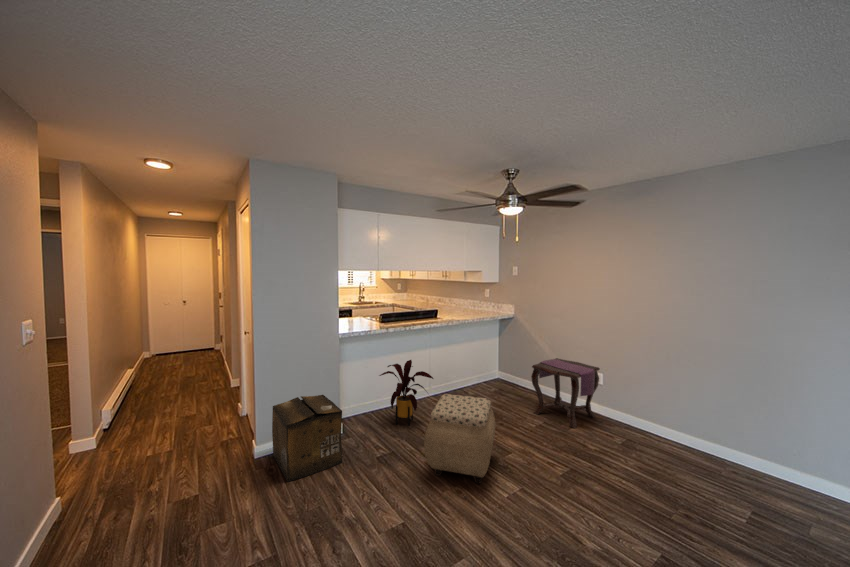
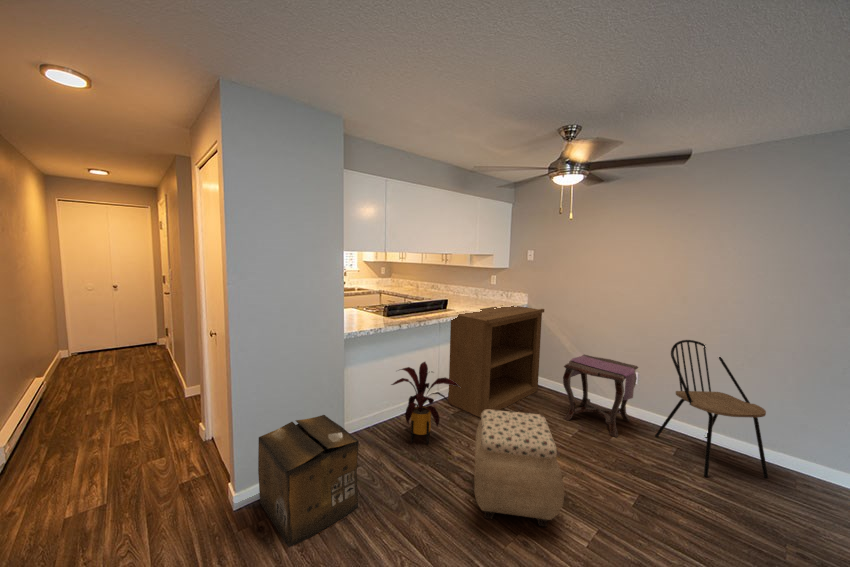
bookshelf: none [437,315,524,410] -> present [448,305,544,418]
dining chair: none [611,343,699,464] -> present [655,340,768,478]

